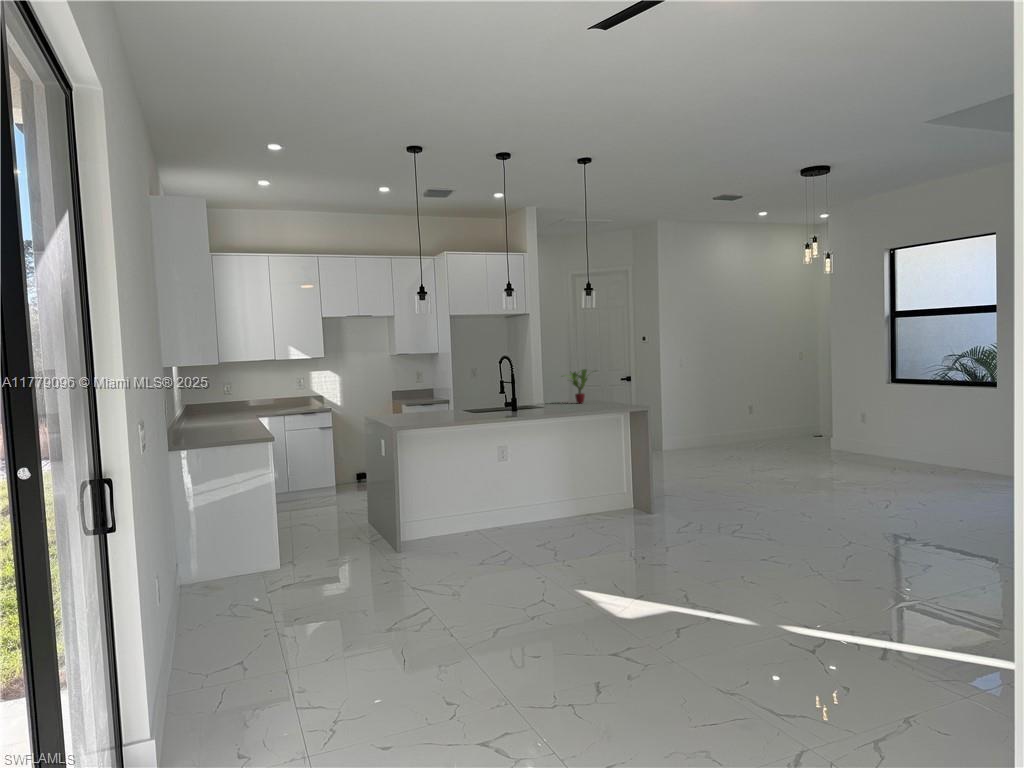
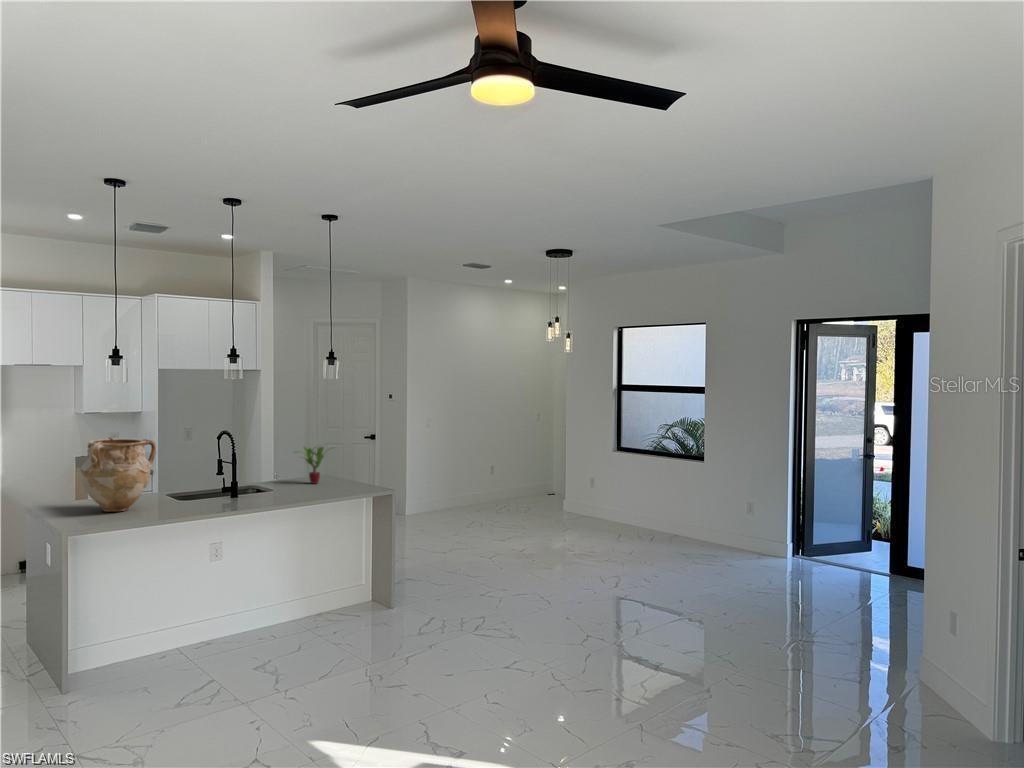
vase: none [400,359,453,417] -> present [80,437,156,512]

